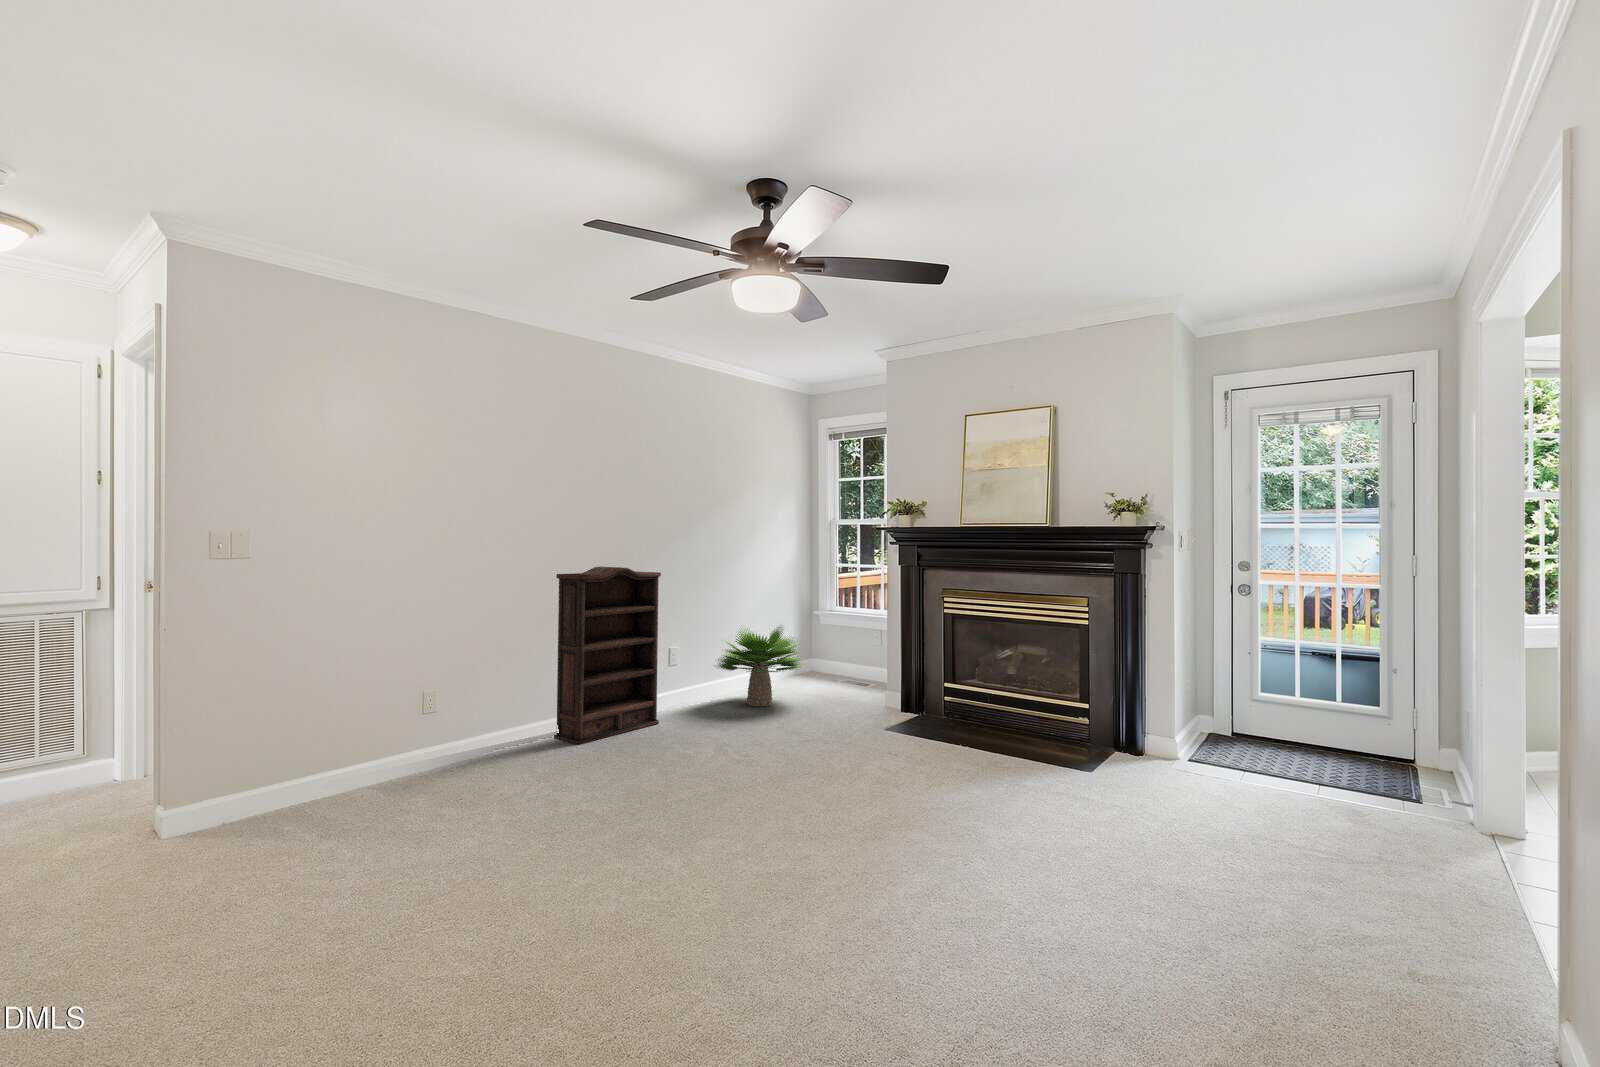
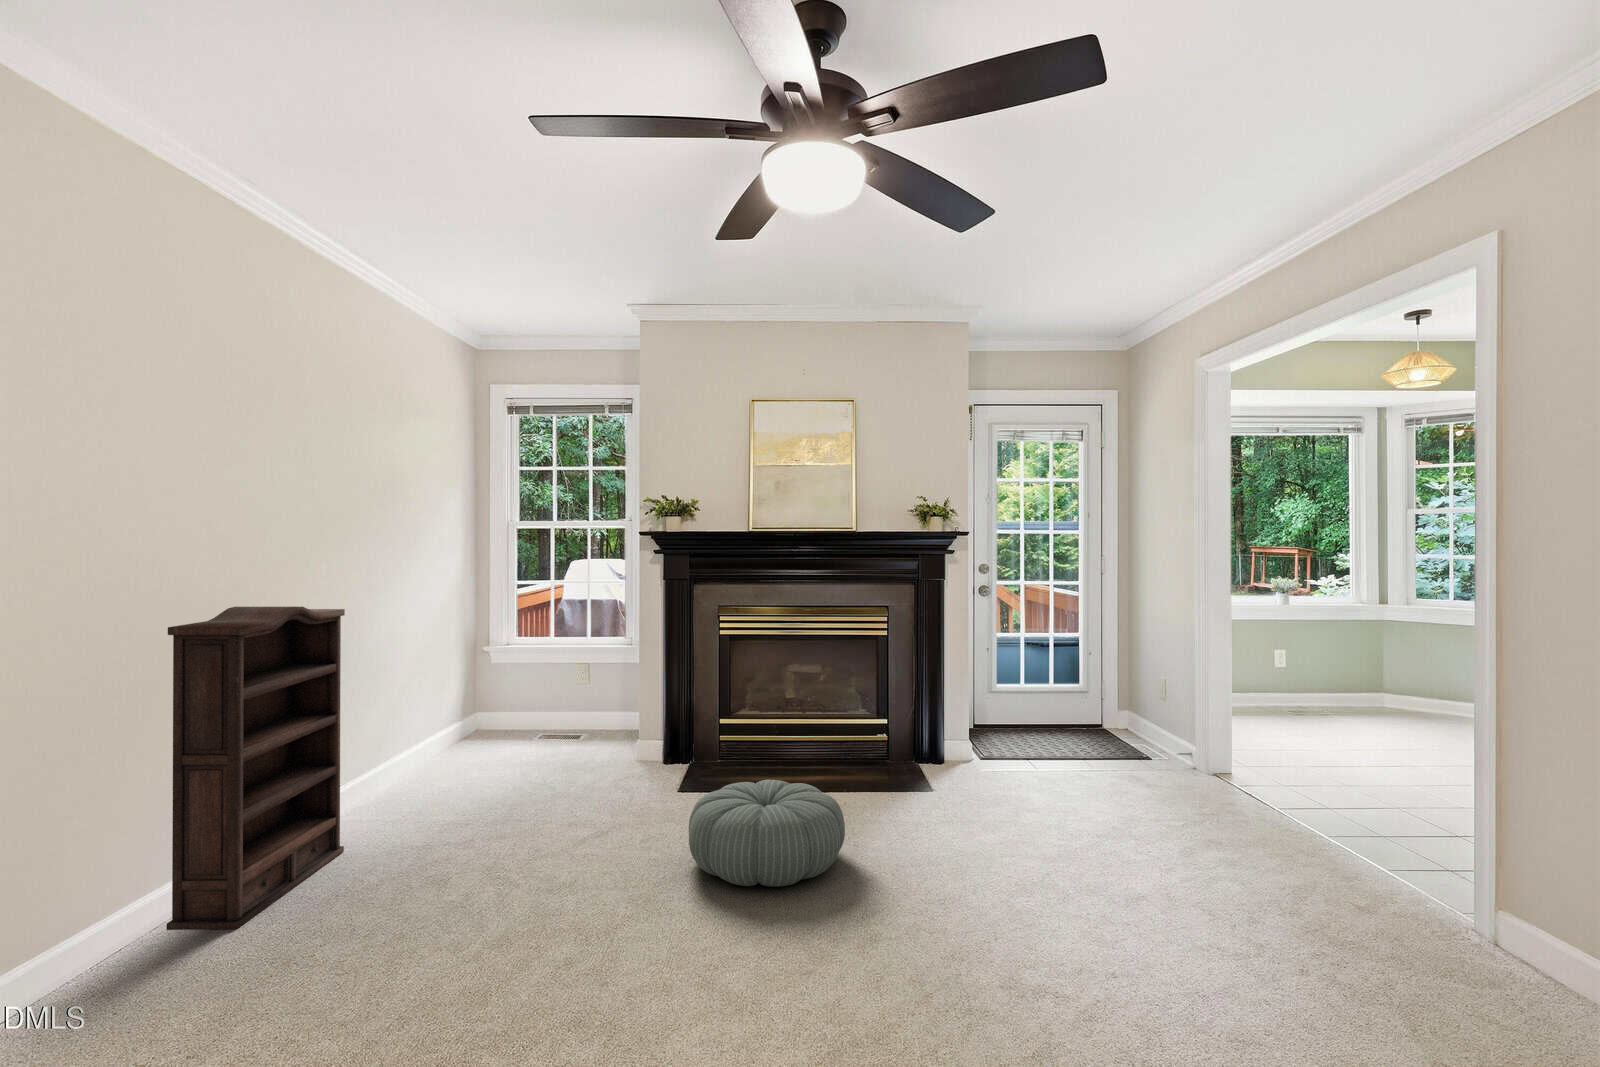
potted plant: present [718,627,802,707] -> none [389,665,536,790]
pouf: none [815,719,940,796] -> present [689,780,845,887]

